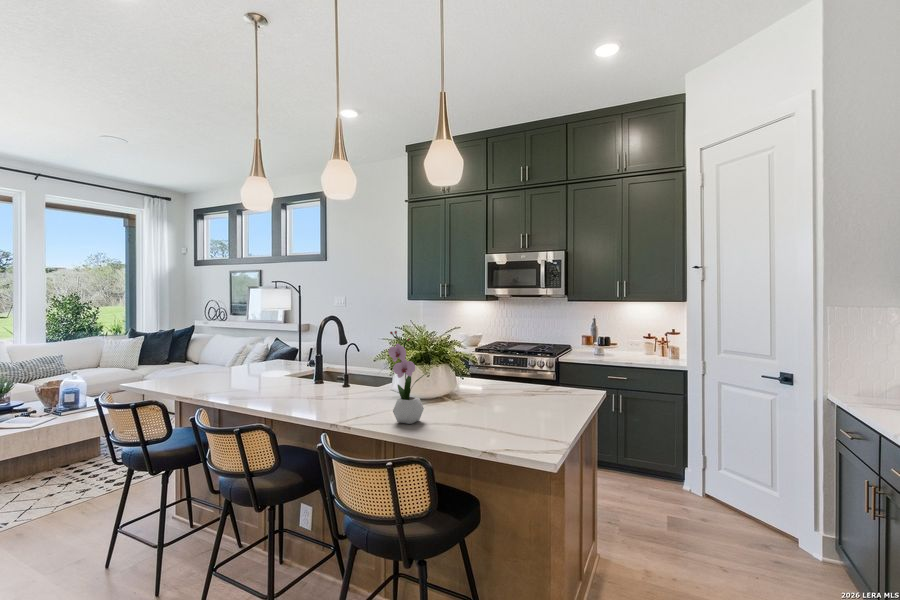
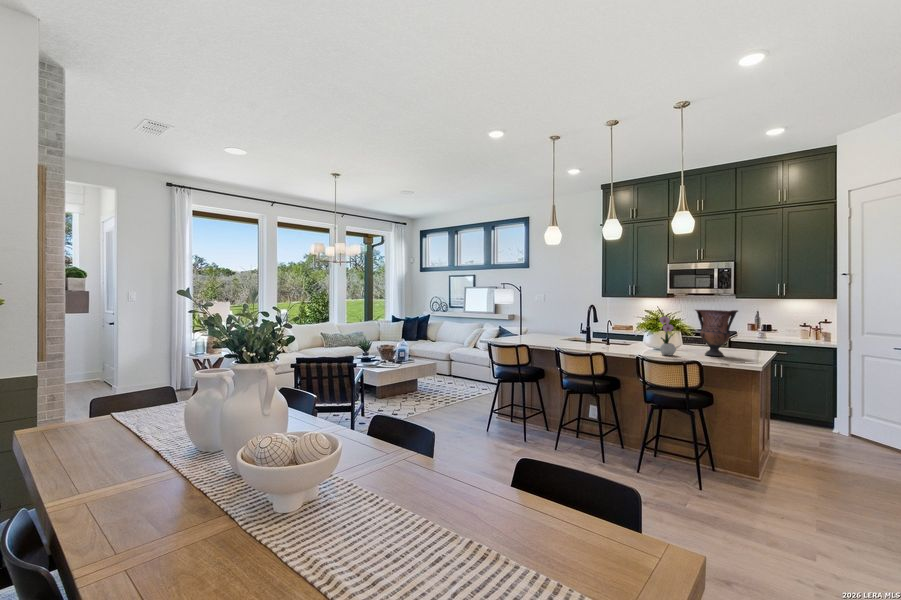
vase: none [465,328,532,420] -> present [695,310,738,356]

